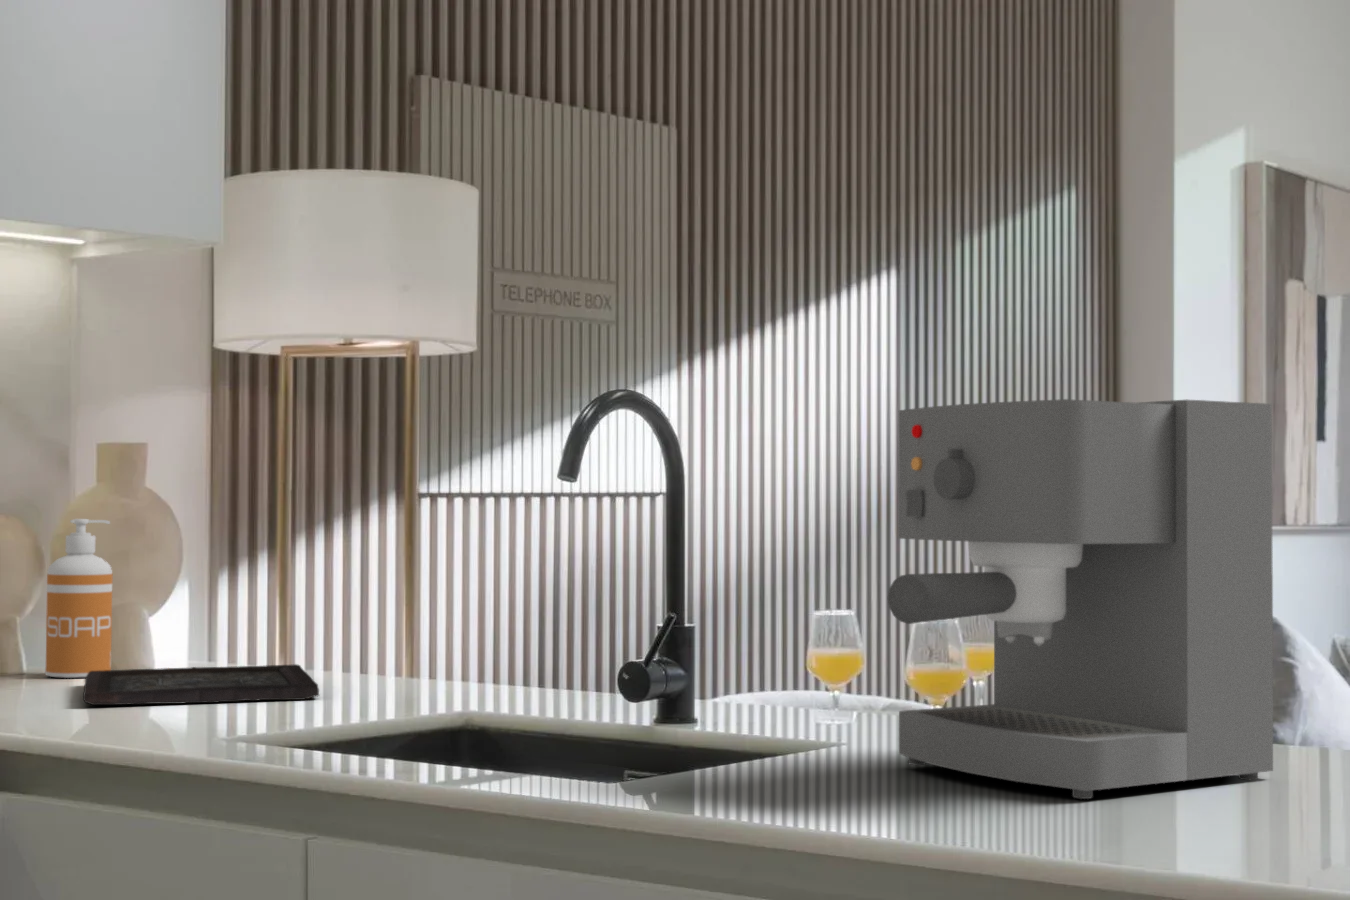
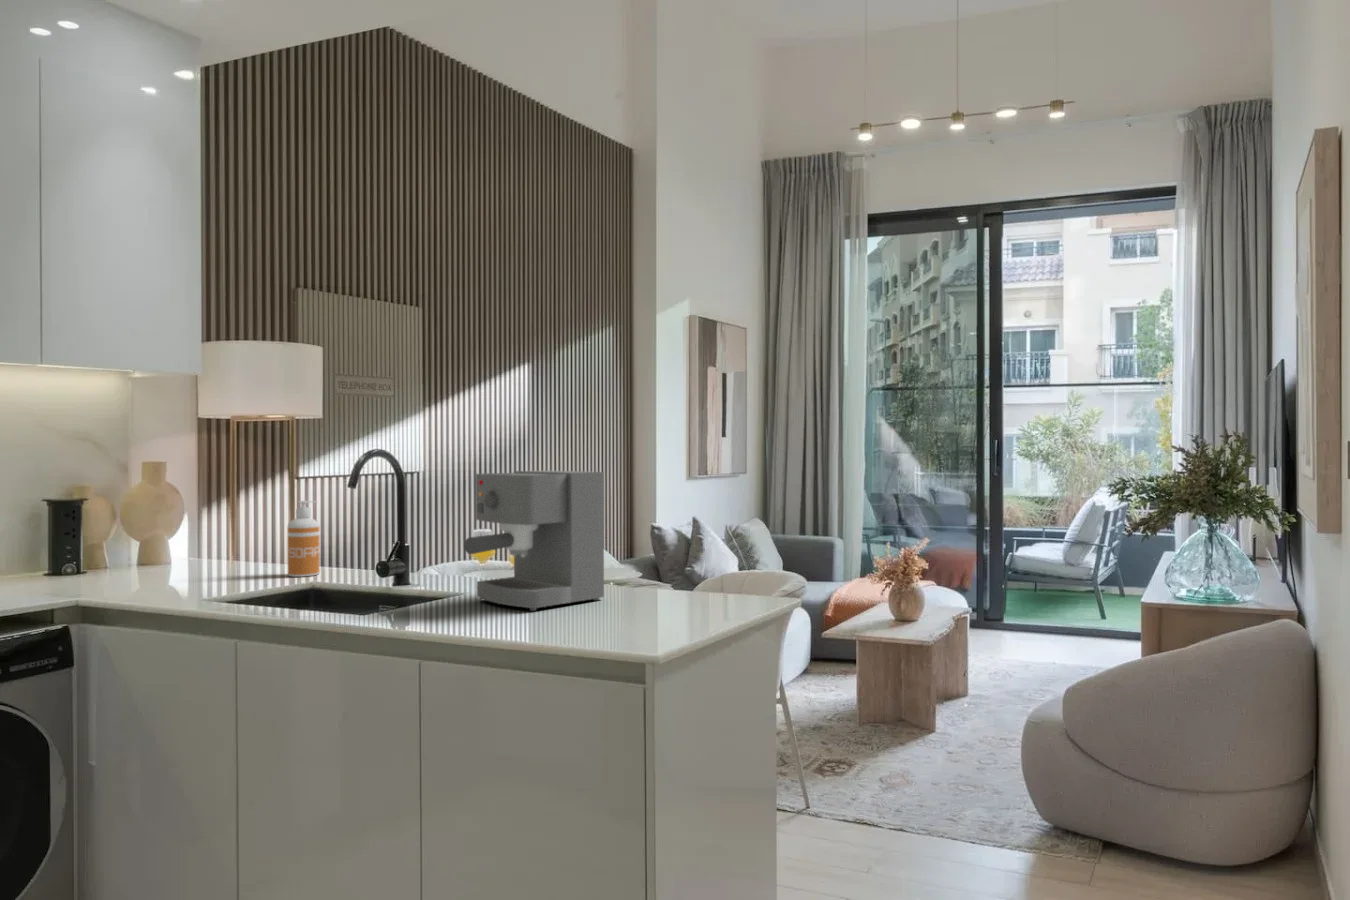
soap dispenser: present [45,519,113,678] -> present [288,501,320,577]
tray: present [83,664,319,705] -> none [141,563,251,587]

